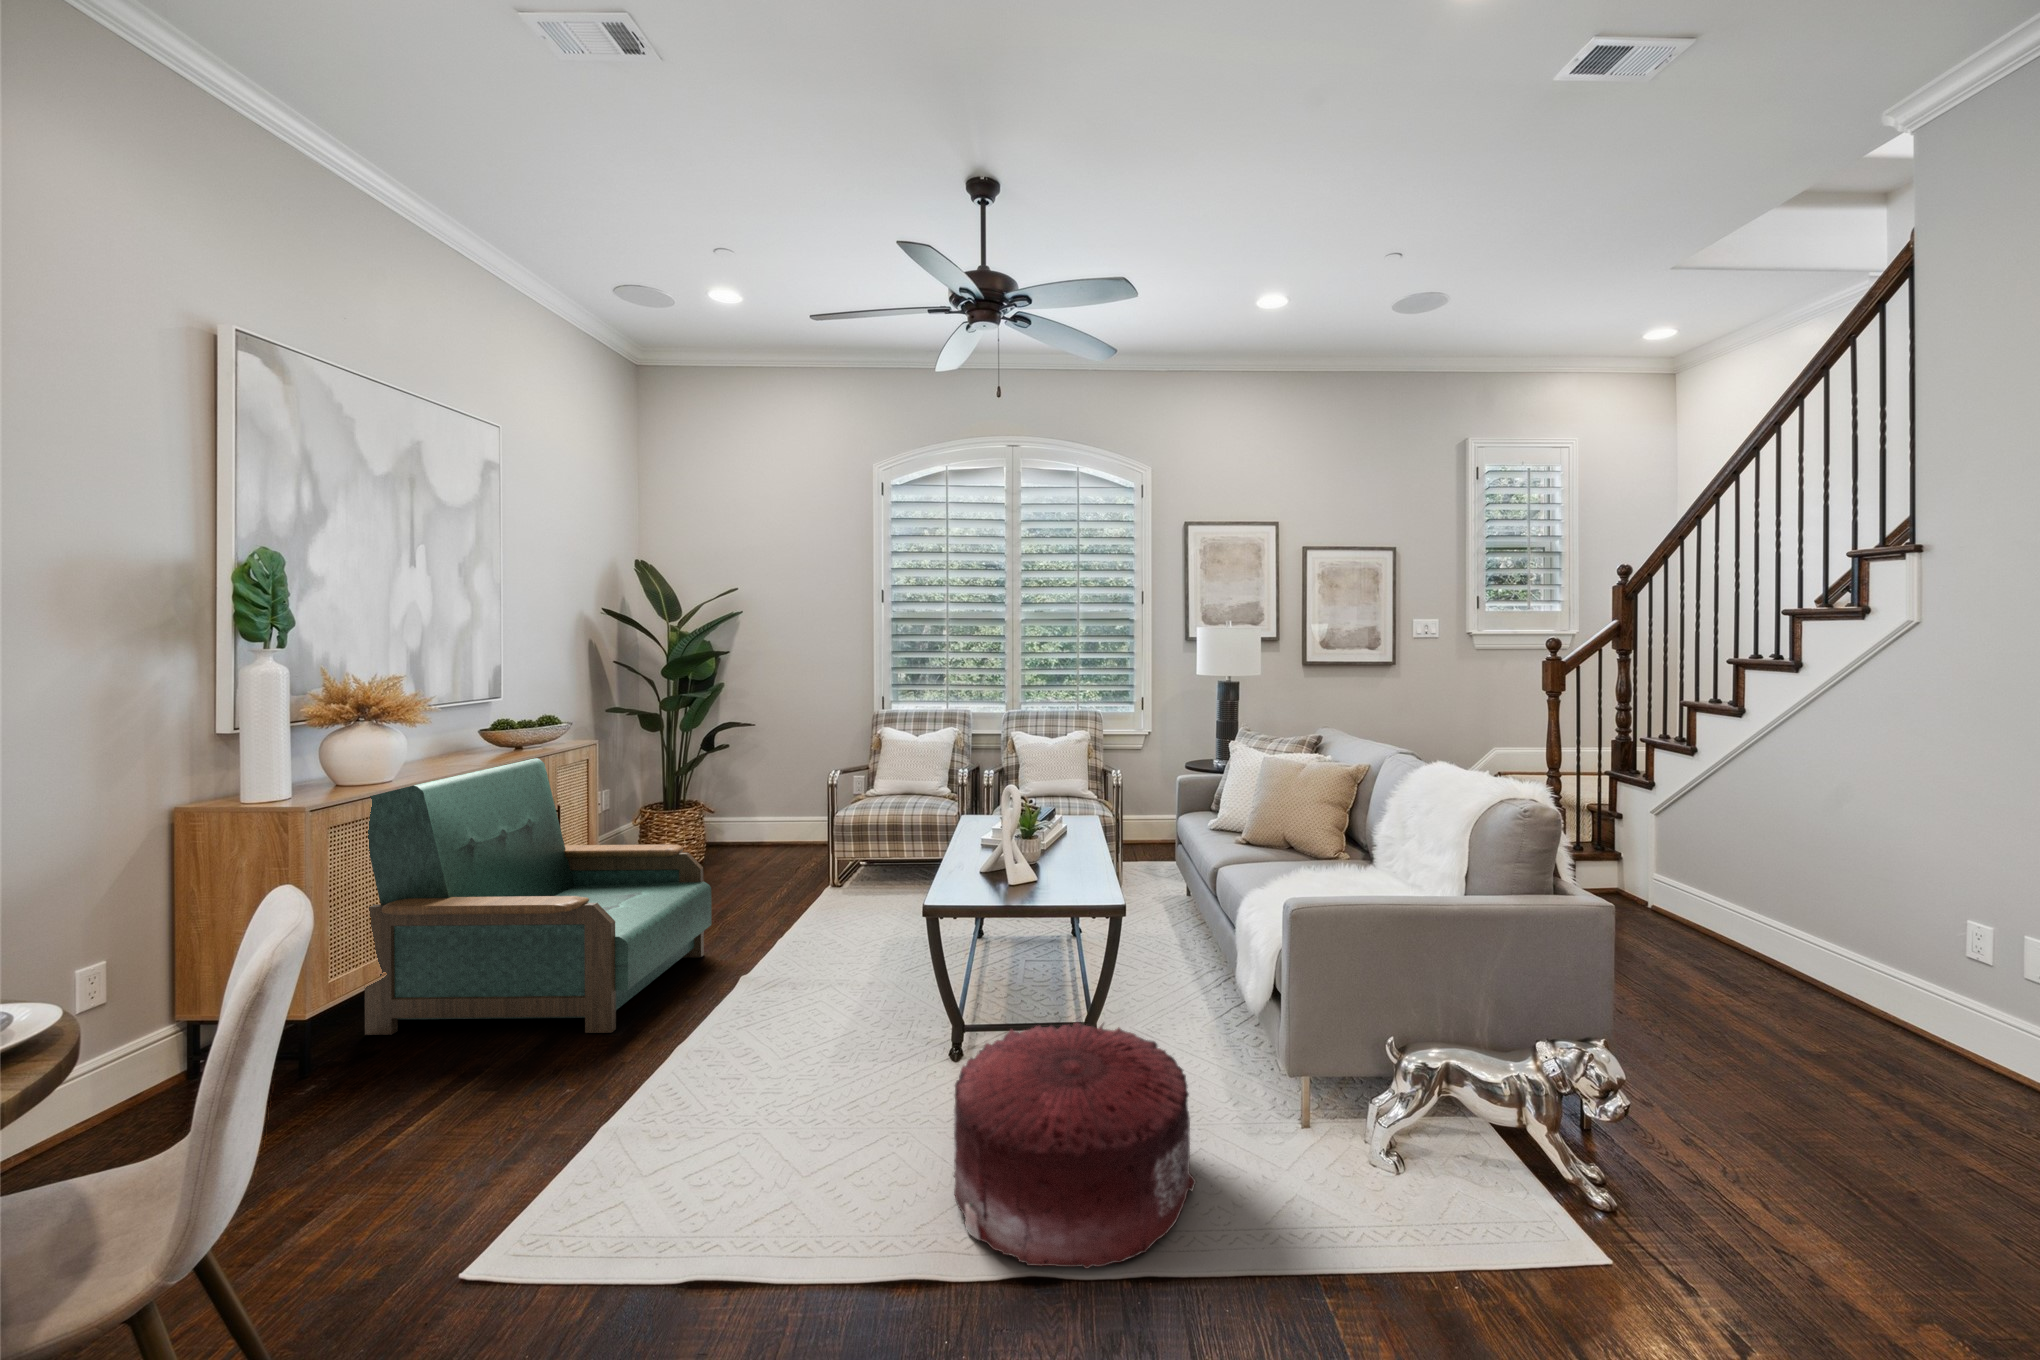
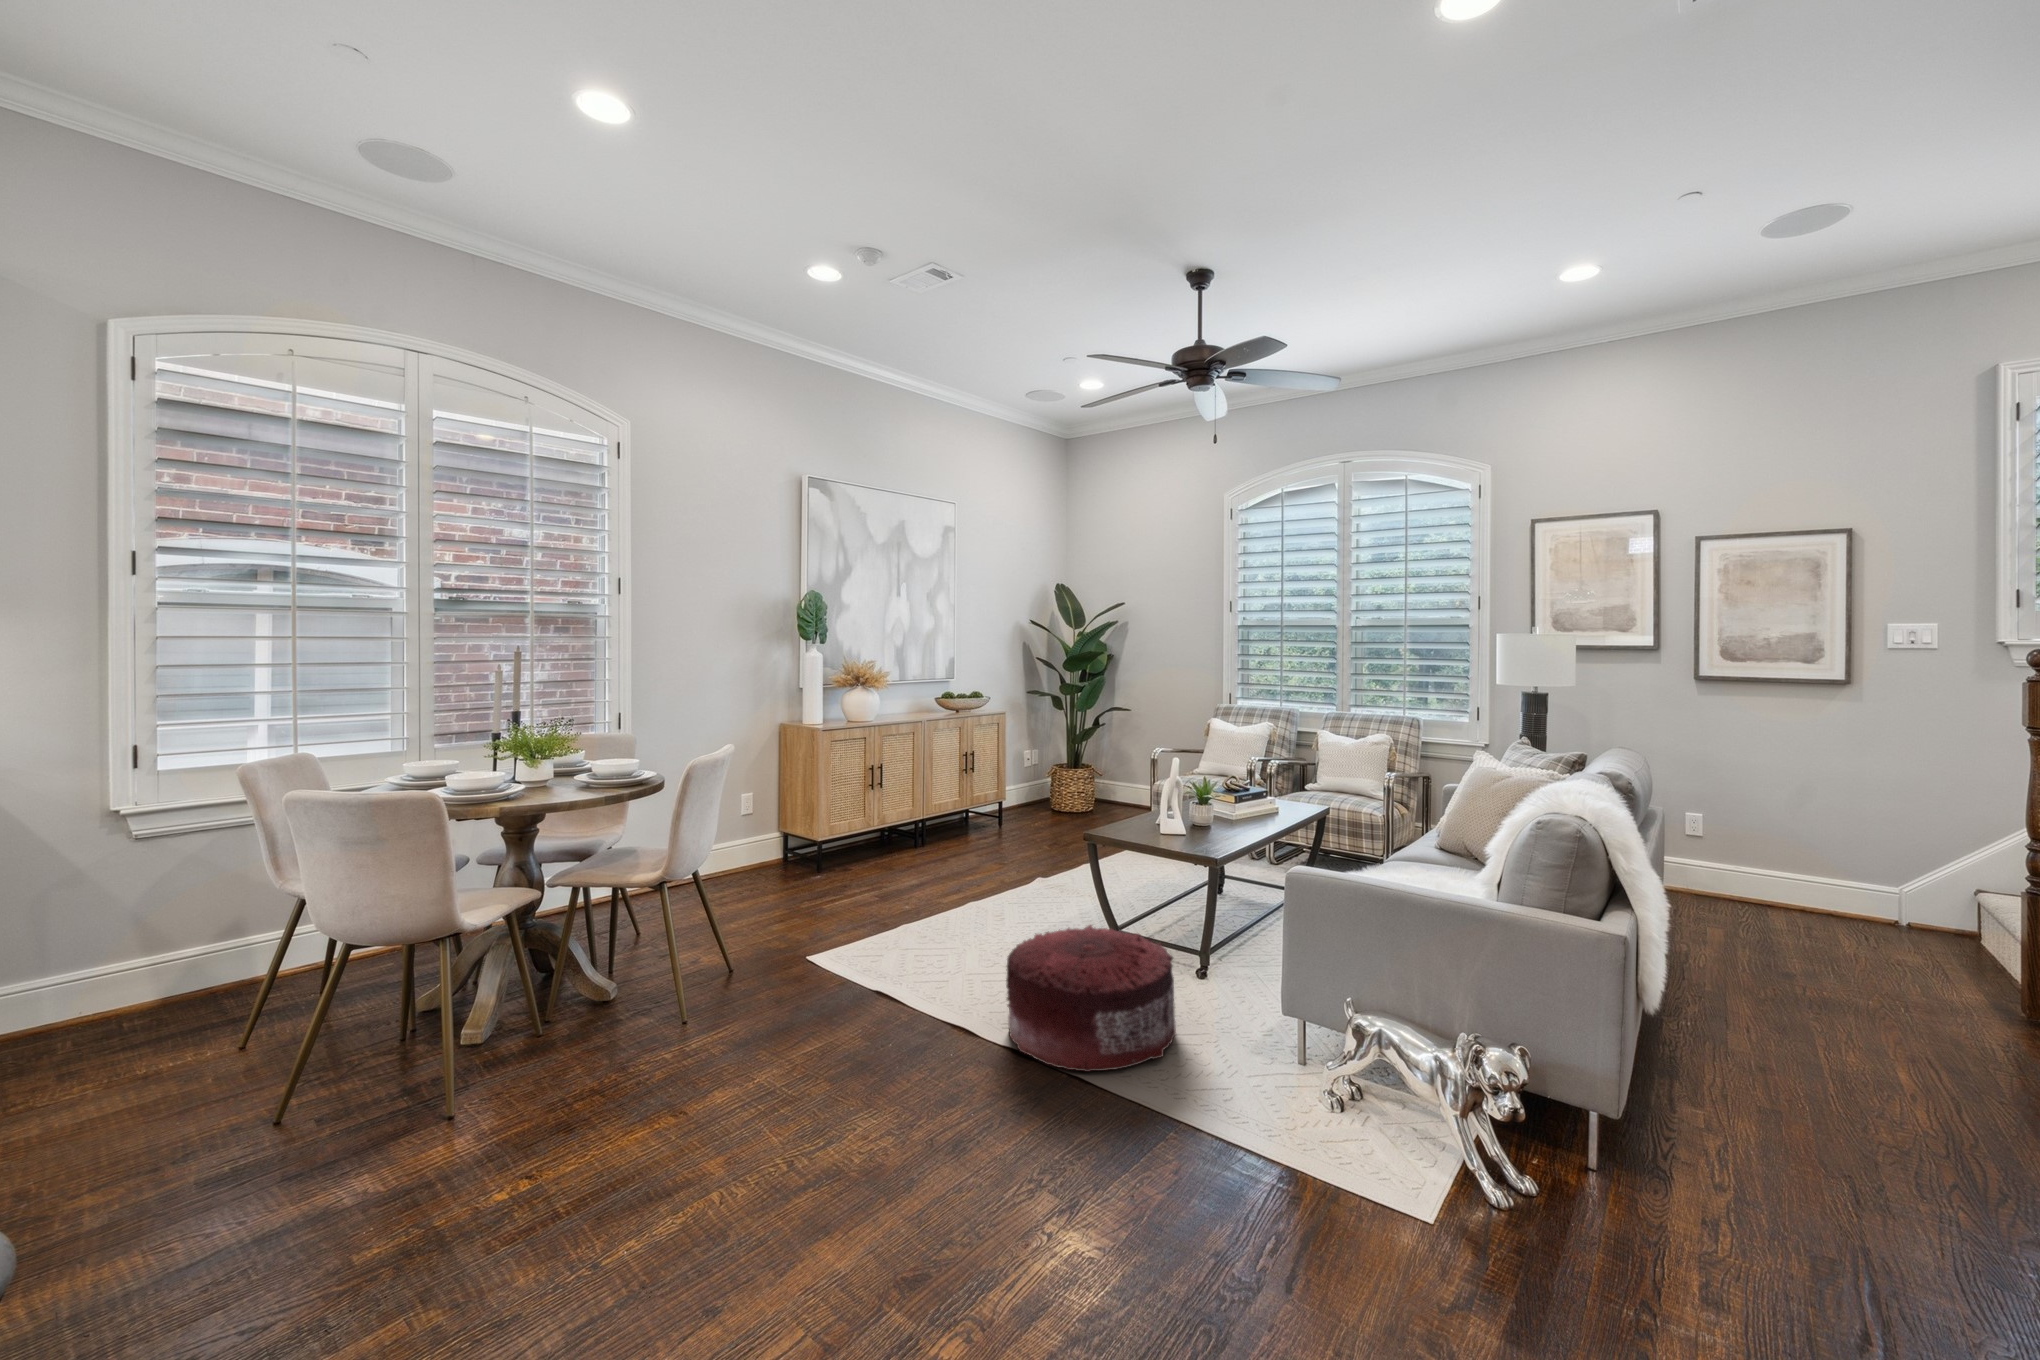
armchair: present [365,758,712,1035] -> none [846,717,1033,891]

